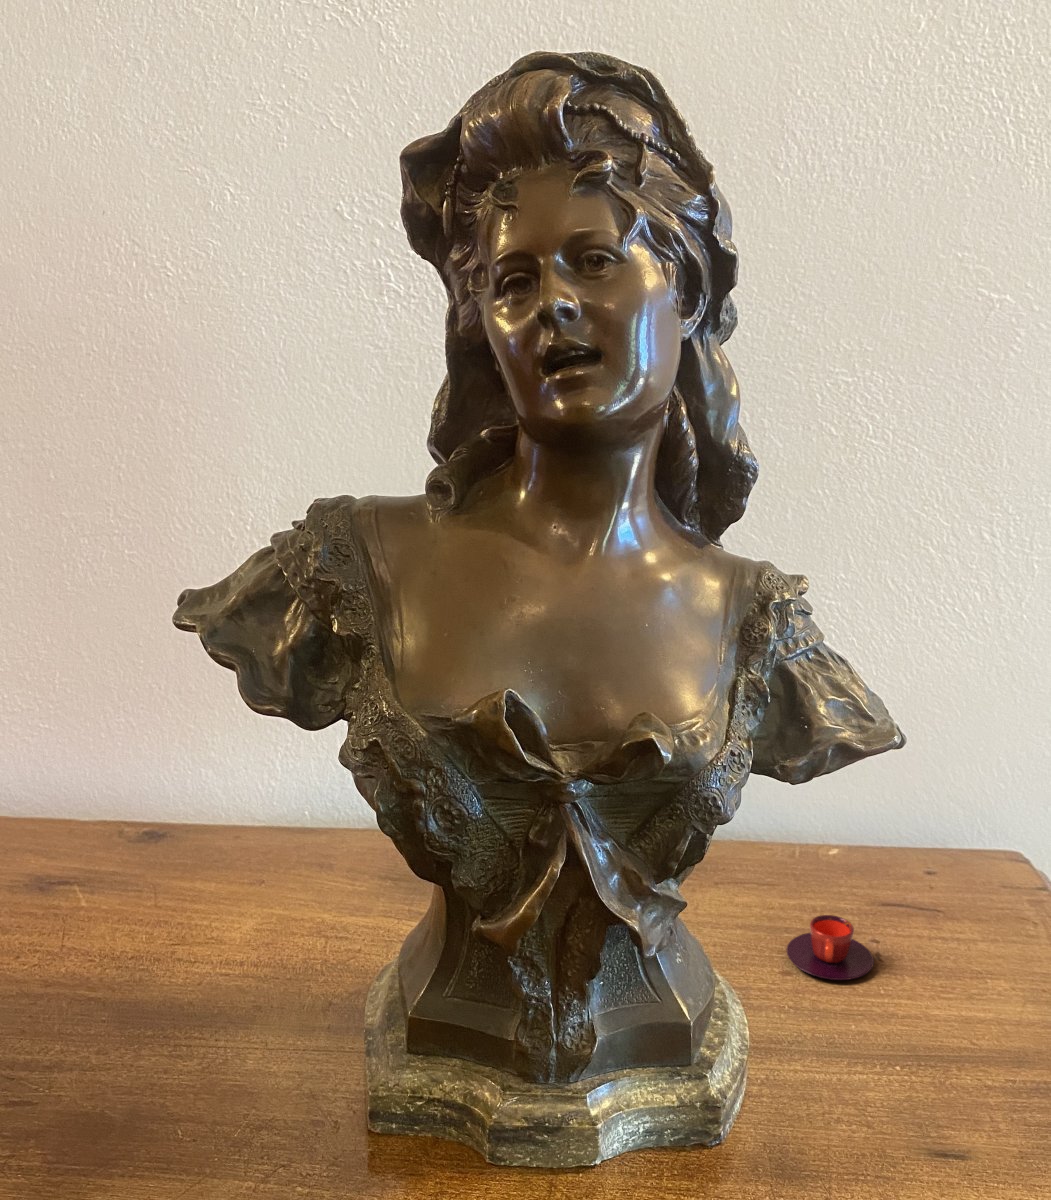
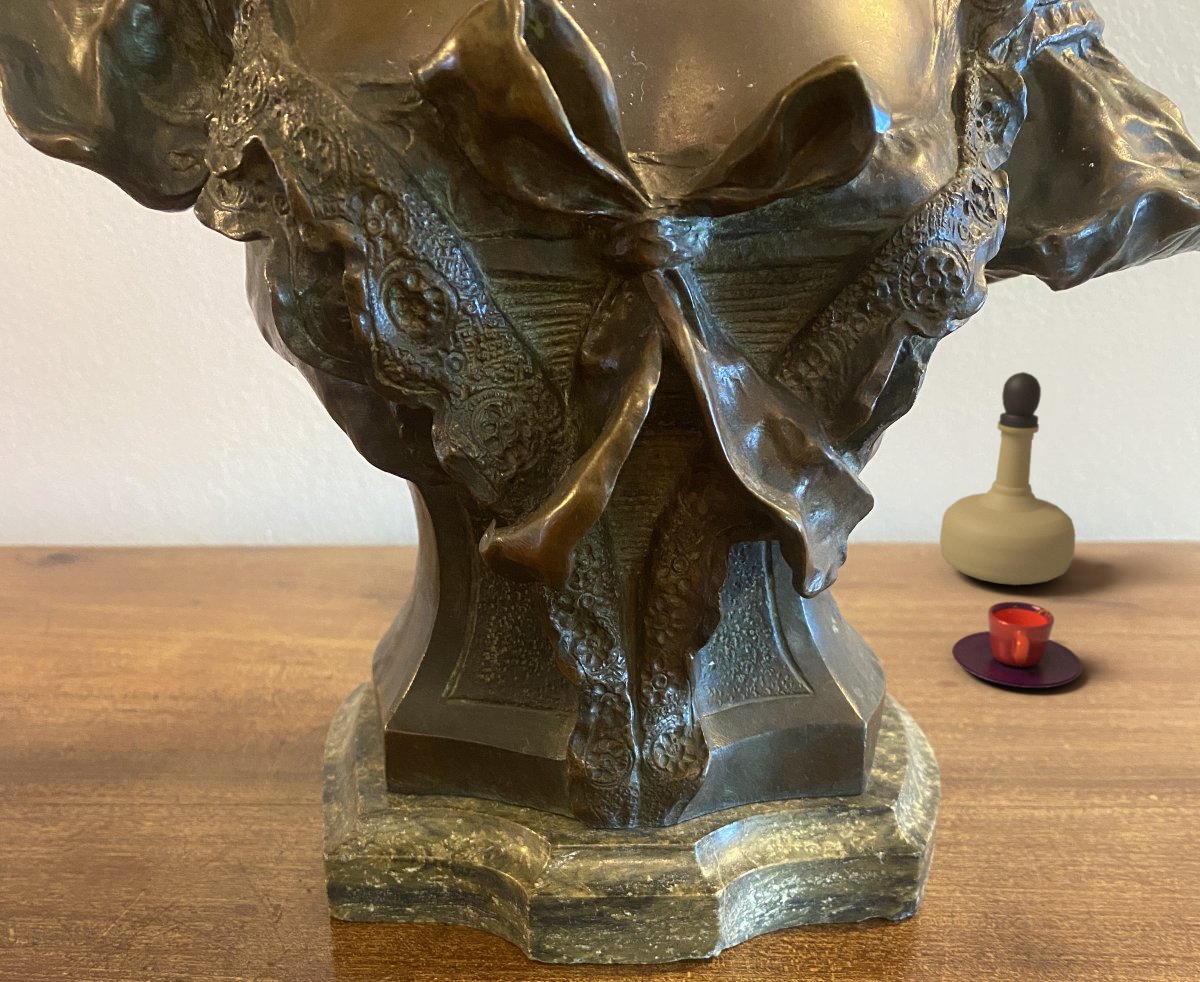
perfume bottle: none [795,741,890,891] -> present [940,372,1075,585]

